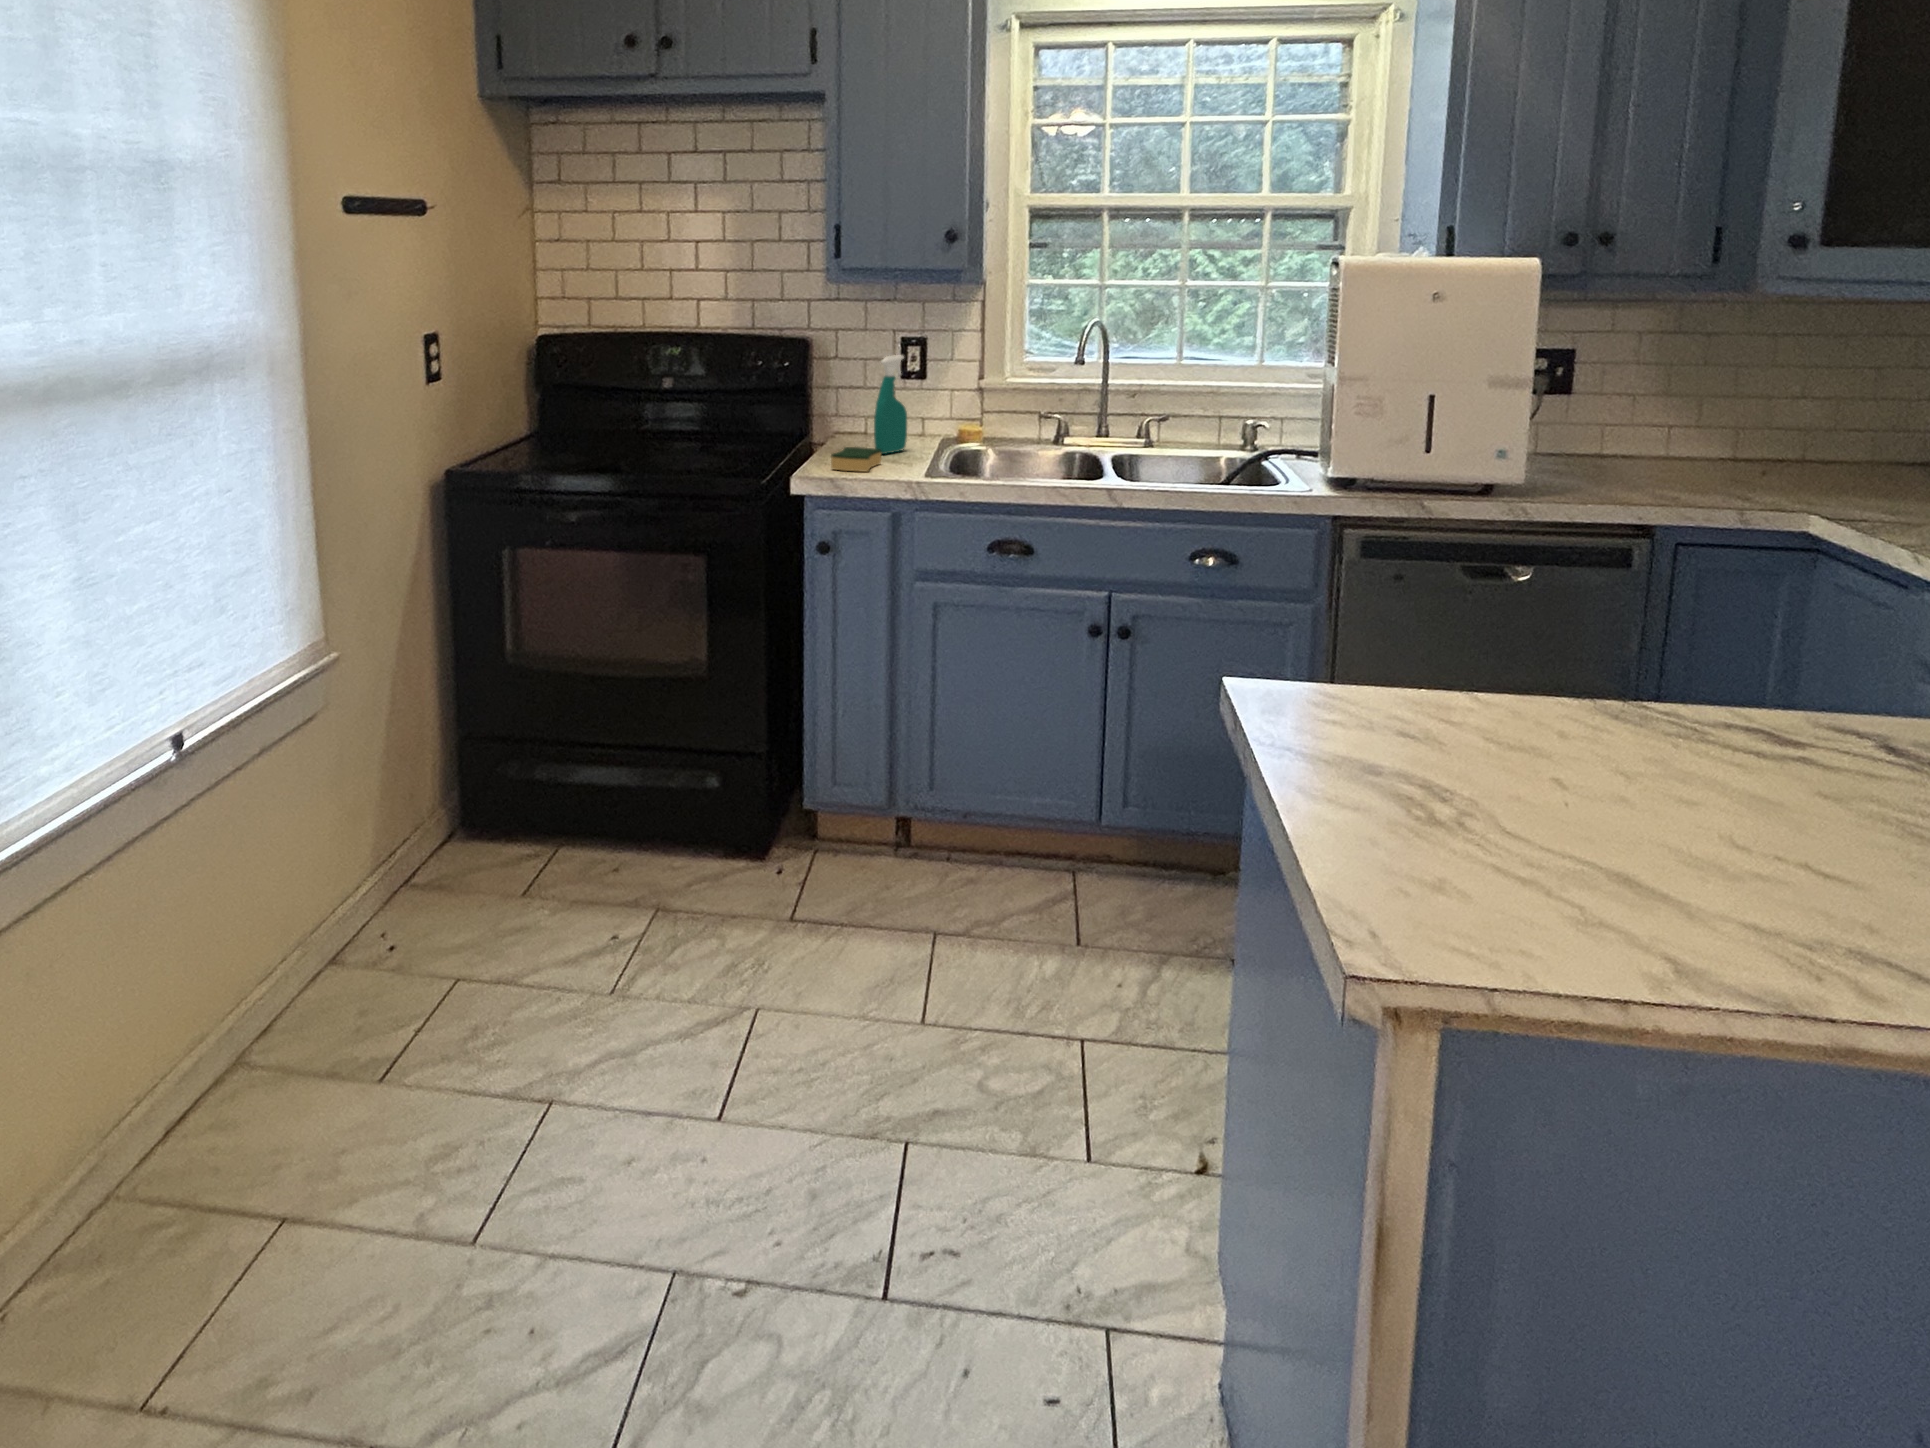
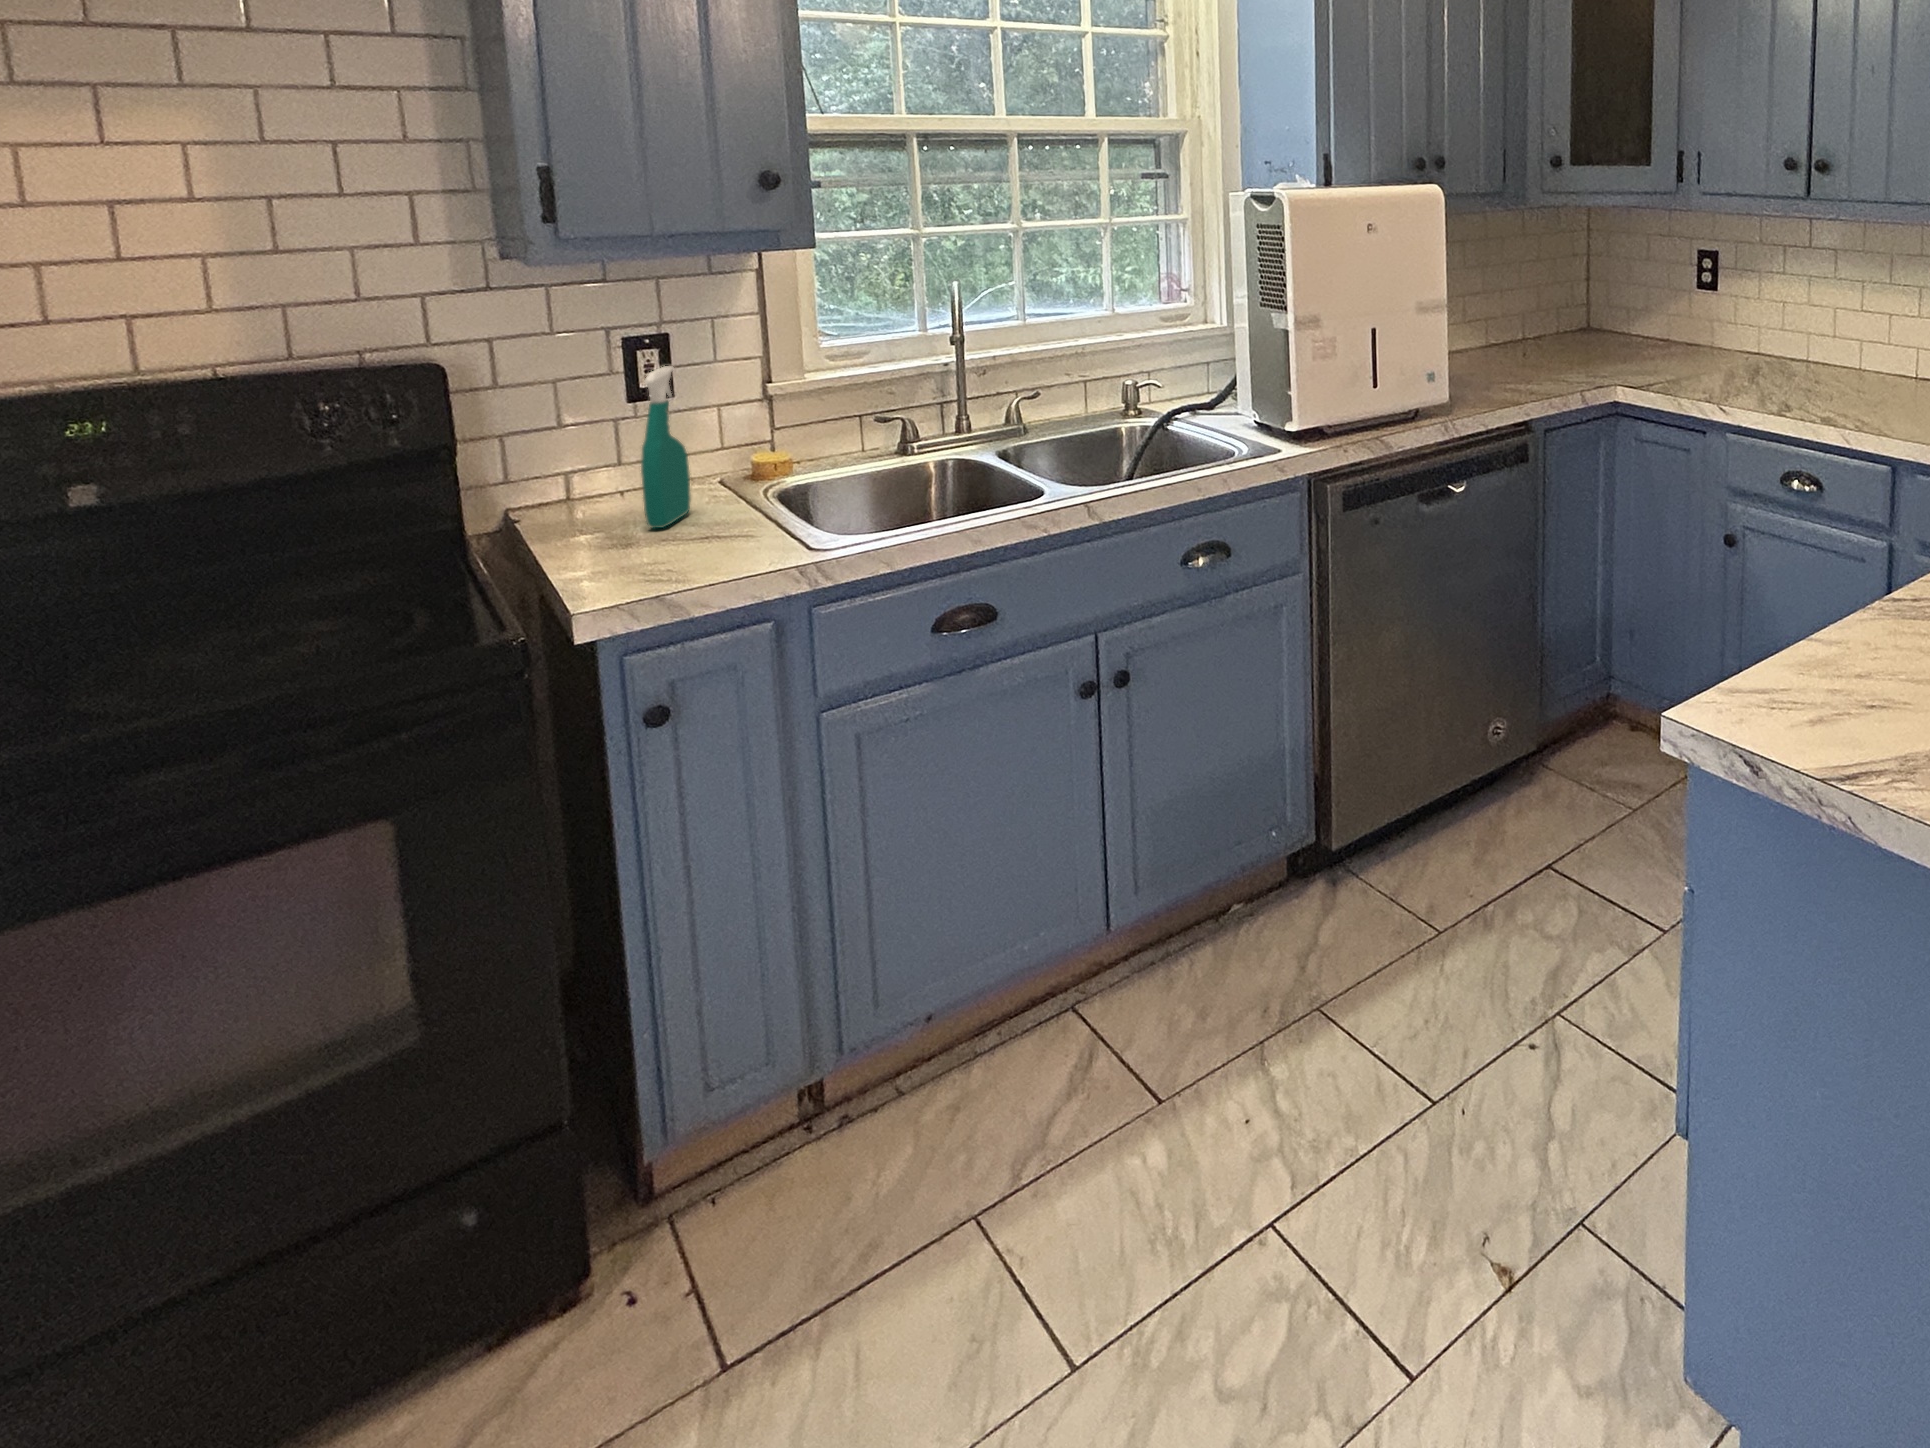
sponge: present [831,447,881,472] -> none [618,522,702,576]

